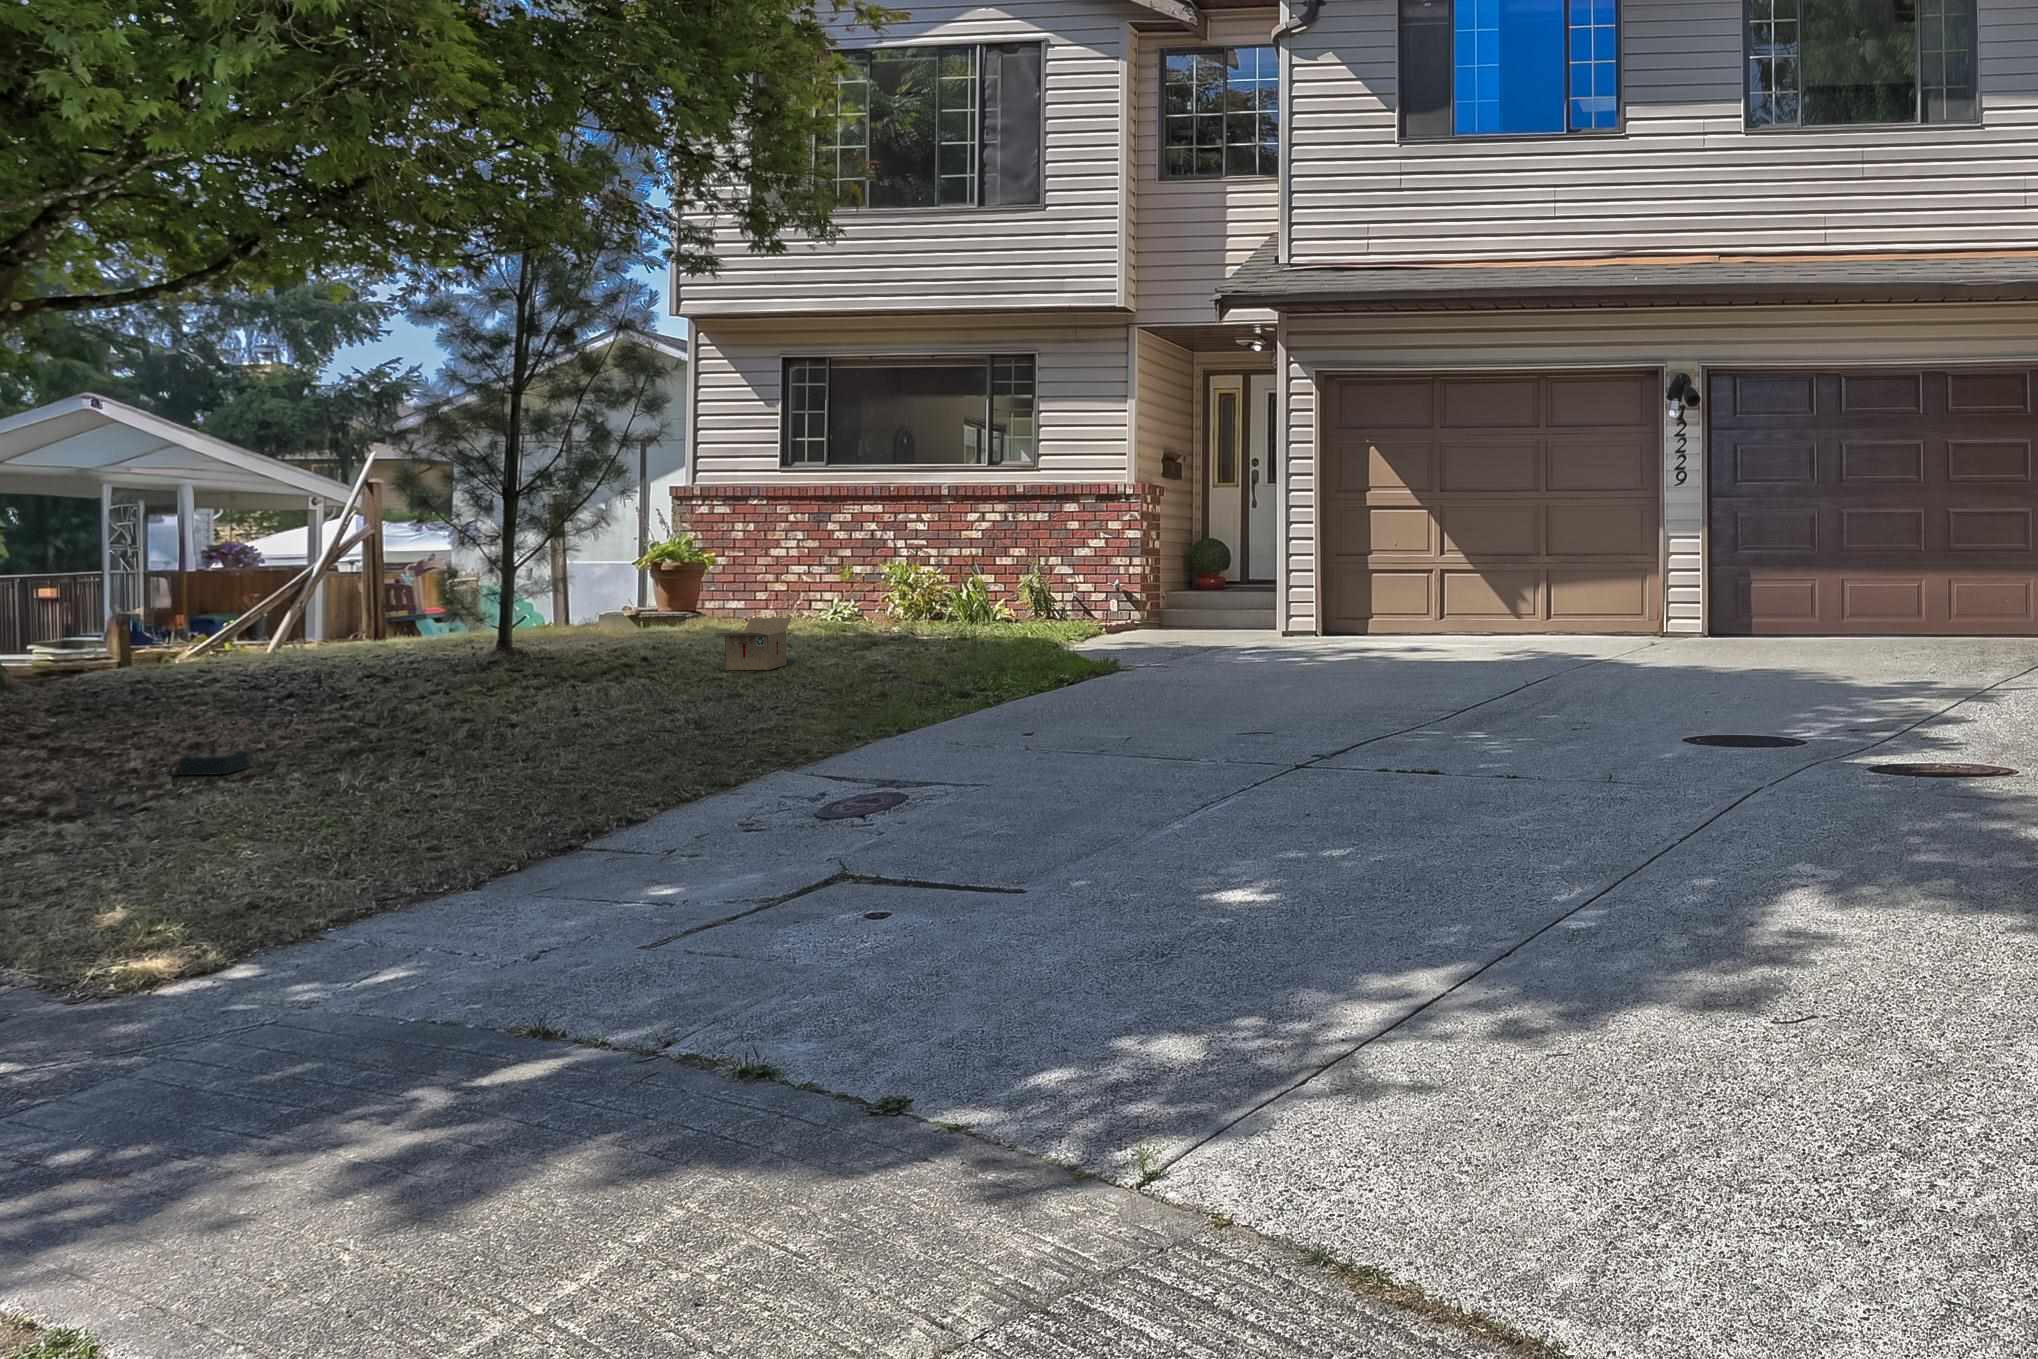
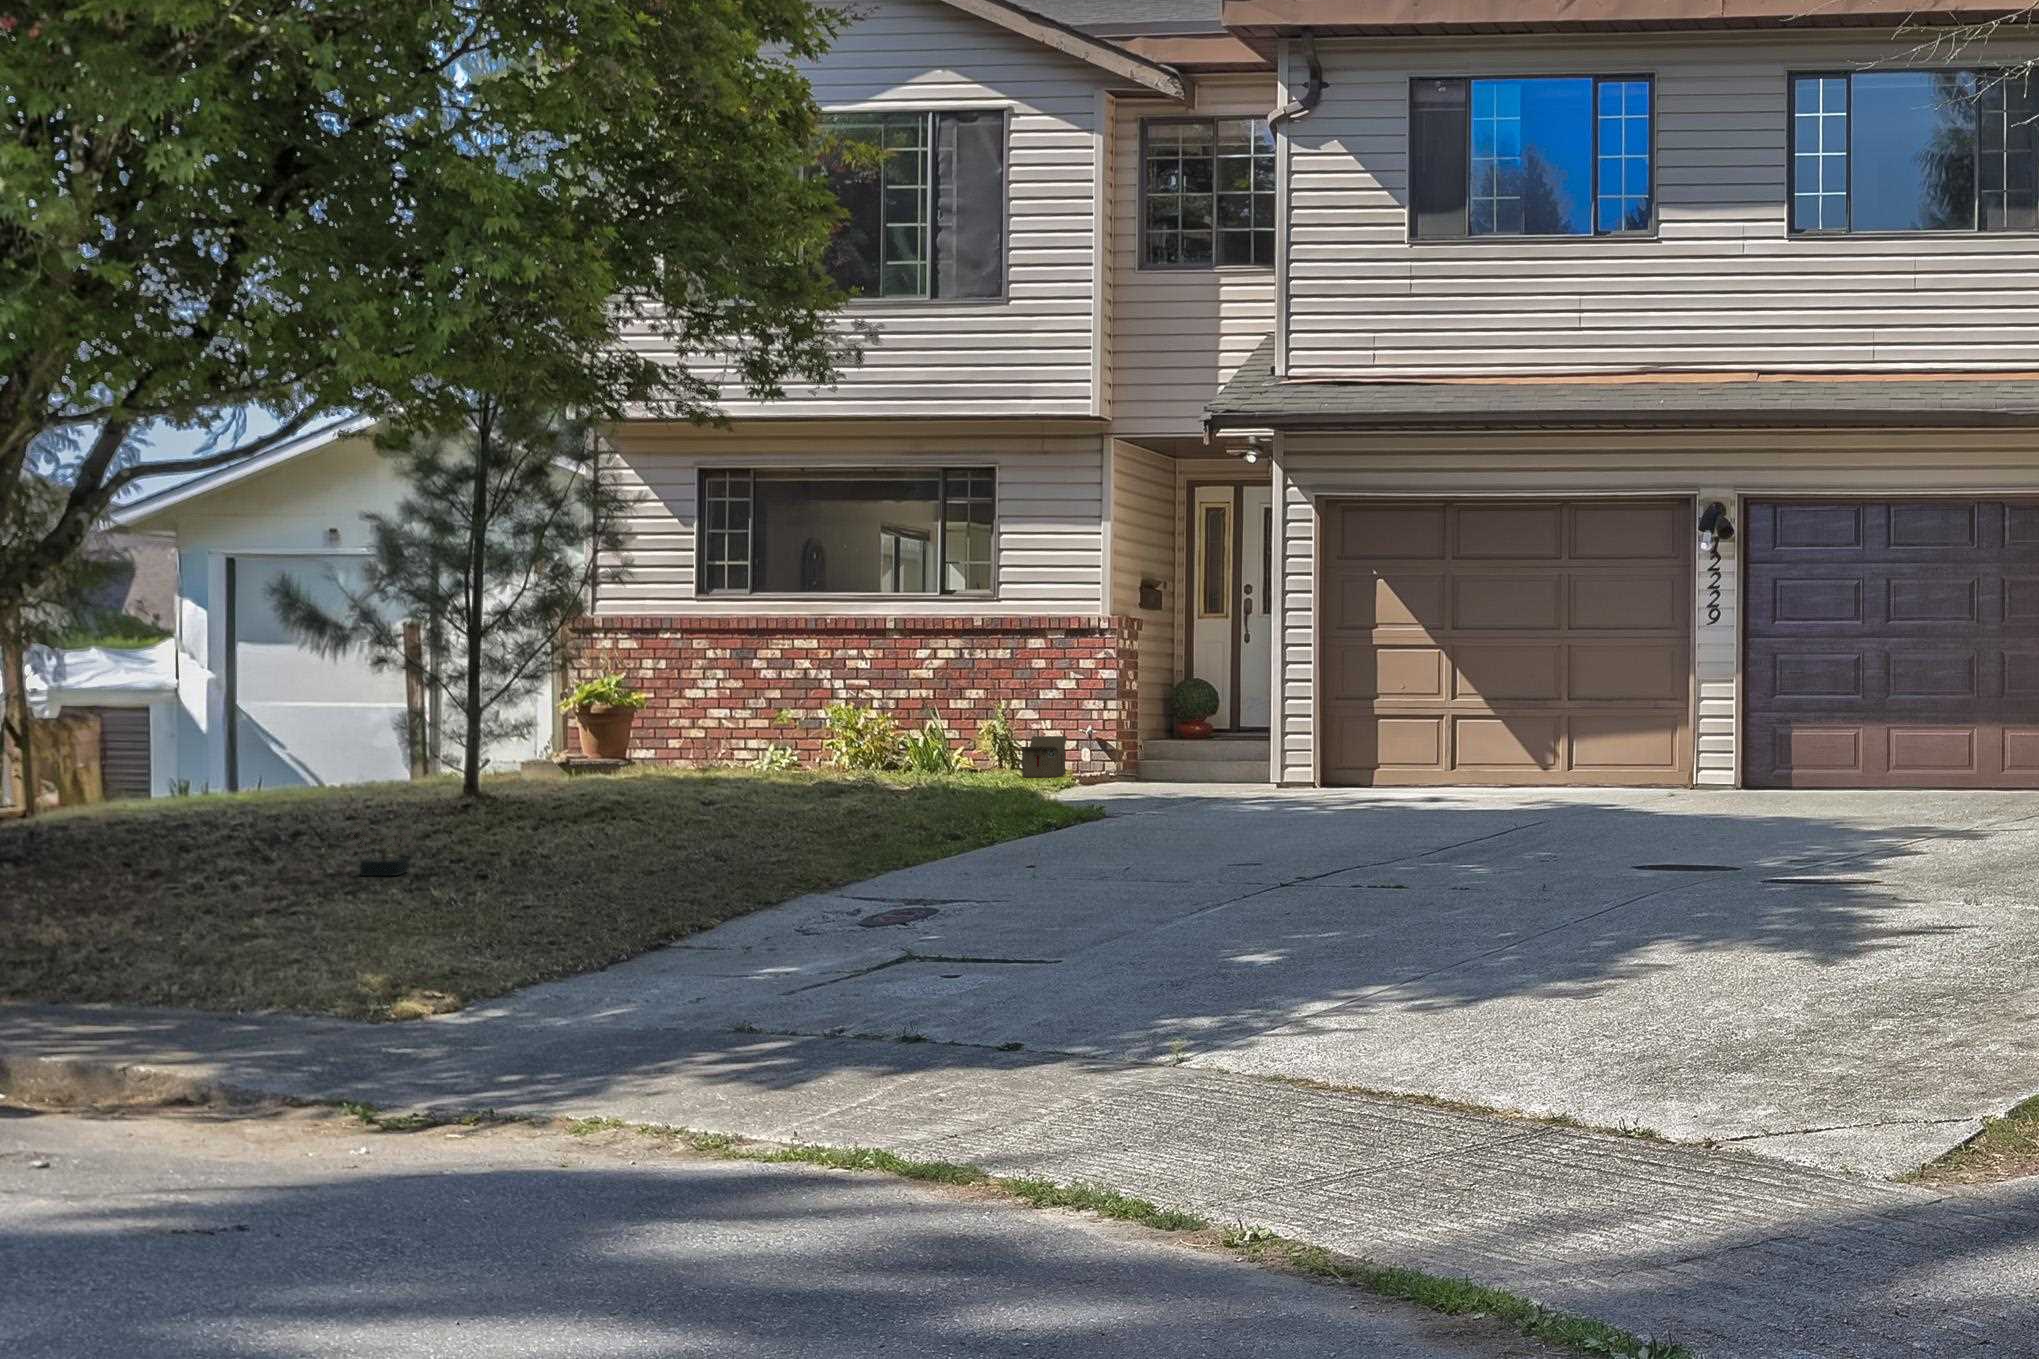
cardboard box: present [717,618,791,670] -> present [1020,736,1067,777]

